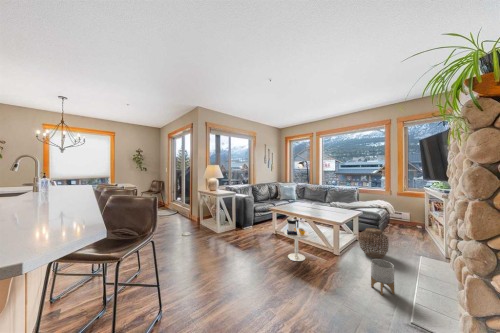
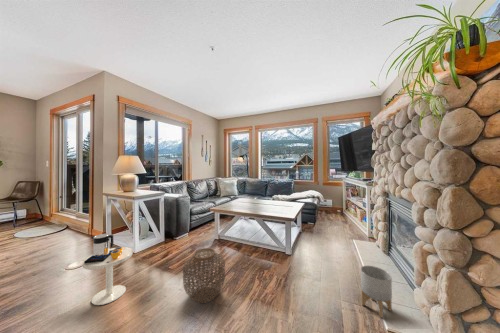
side table: present [284,219,309,261] -> present [83,234,133,305]
woven basket: present [359,228,388,259] -> present [183,248,225,303]

